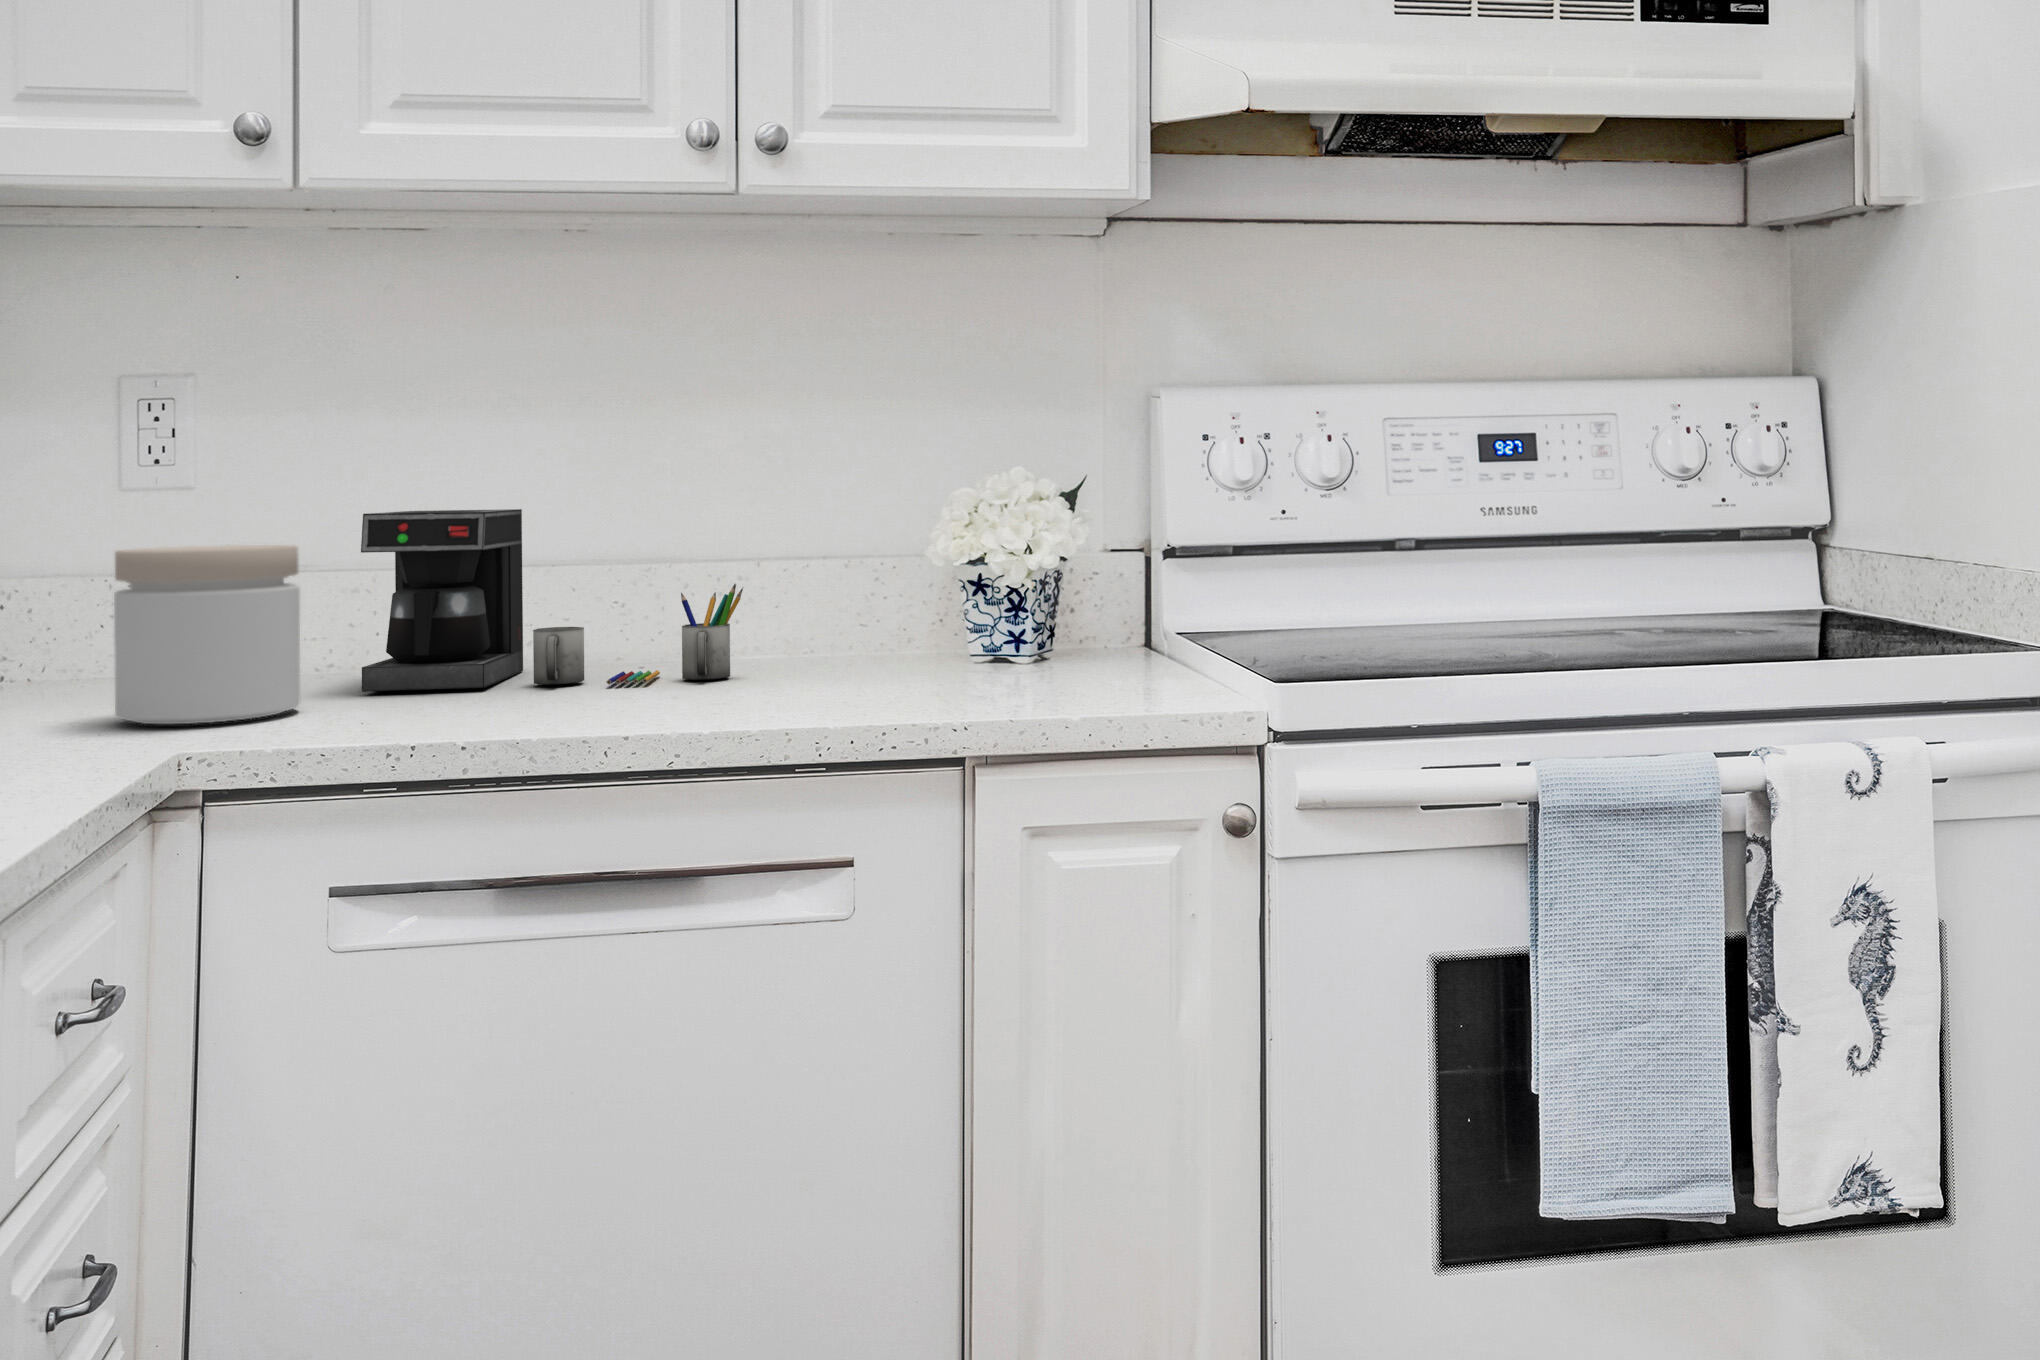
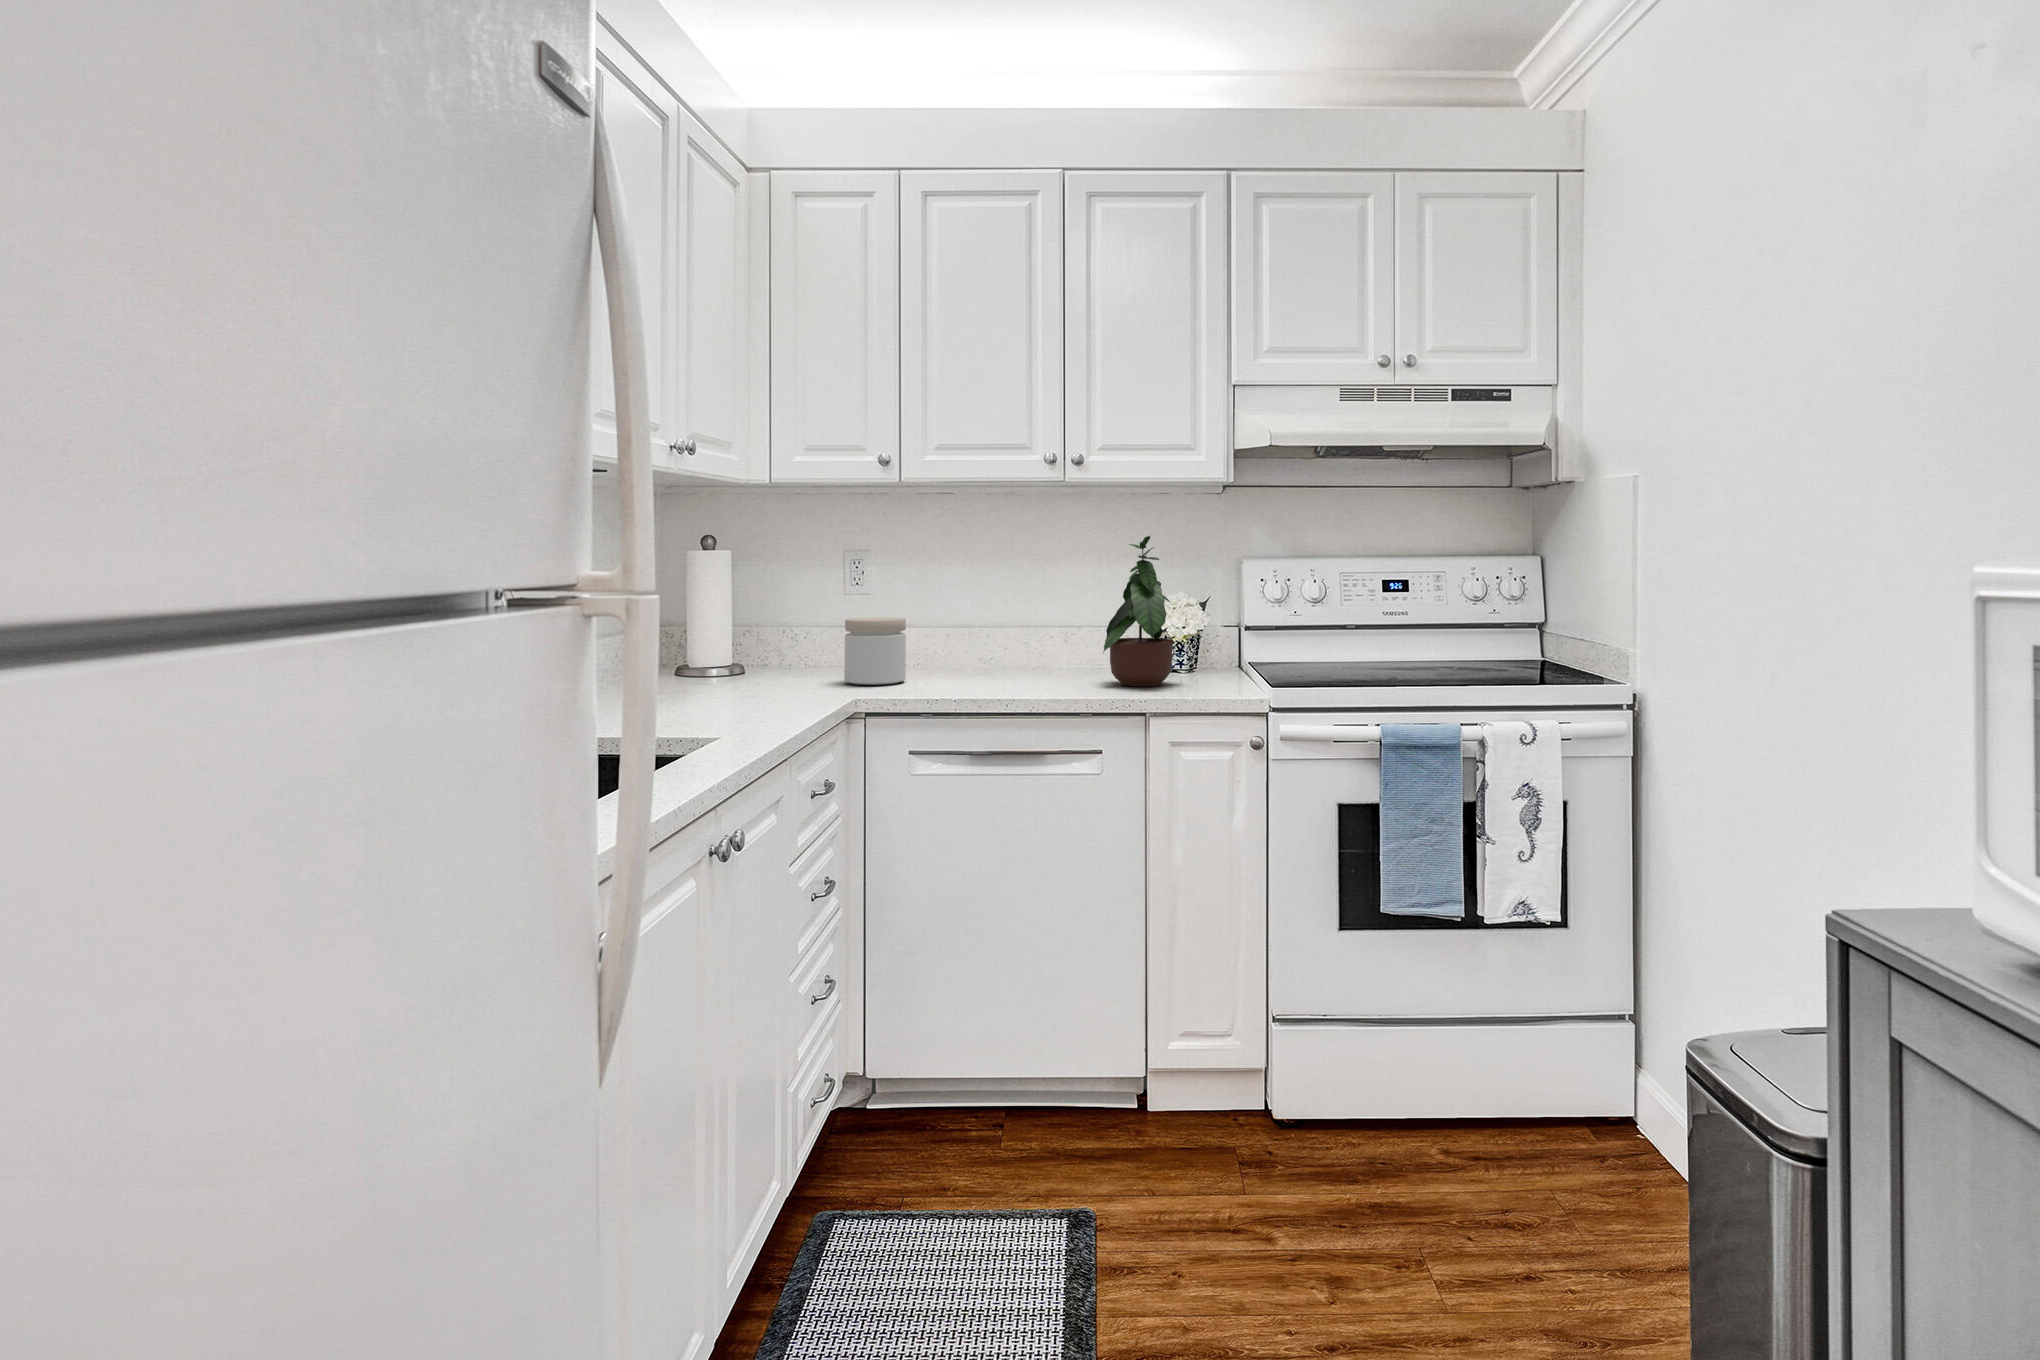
potted plant: none [818,321,1041,697] -> present [1103,536,1174,686]
coffee maker: present [361,509,743,692] -> none [924,604,1065,676]

